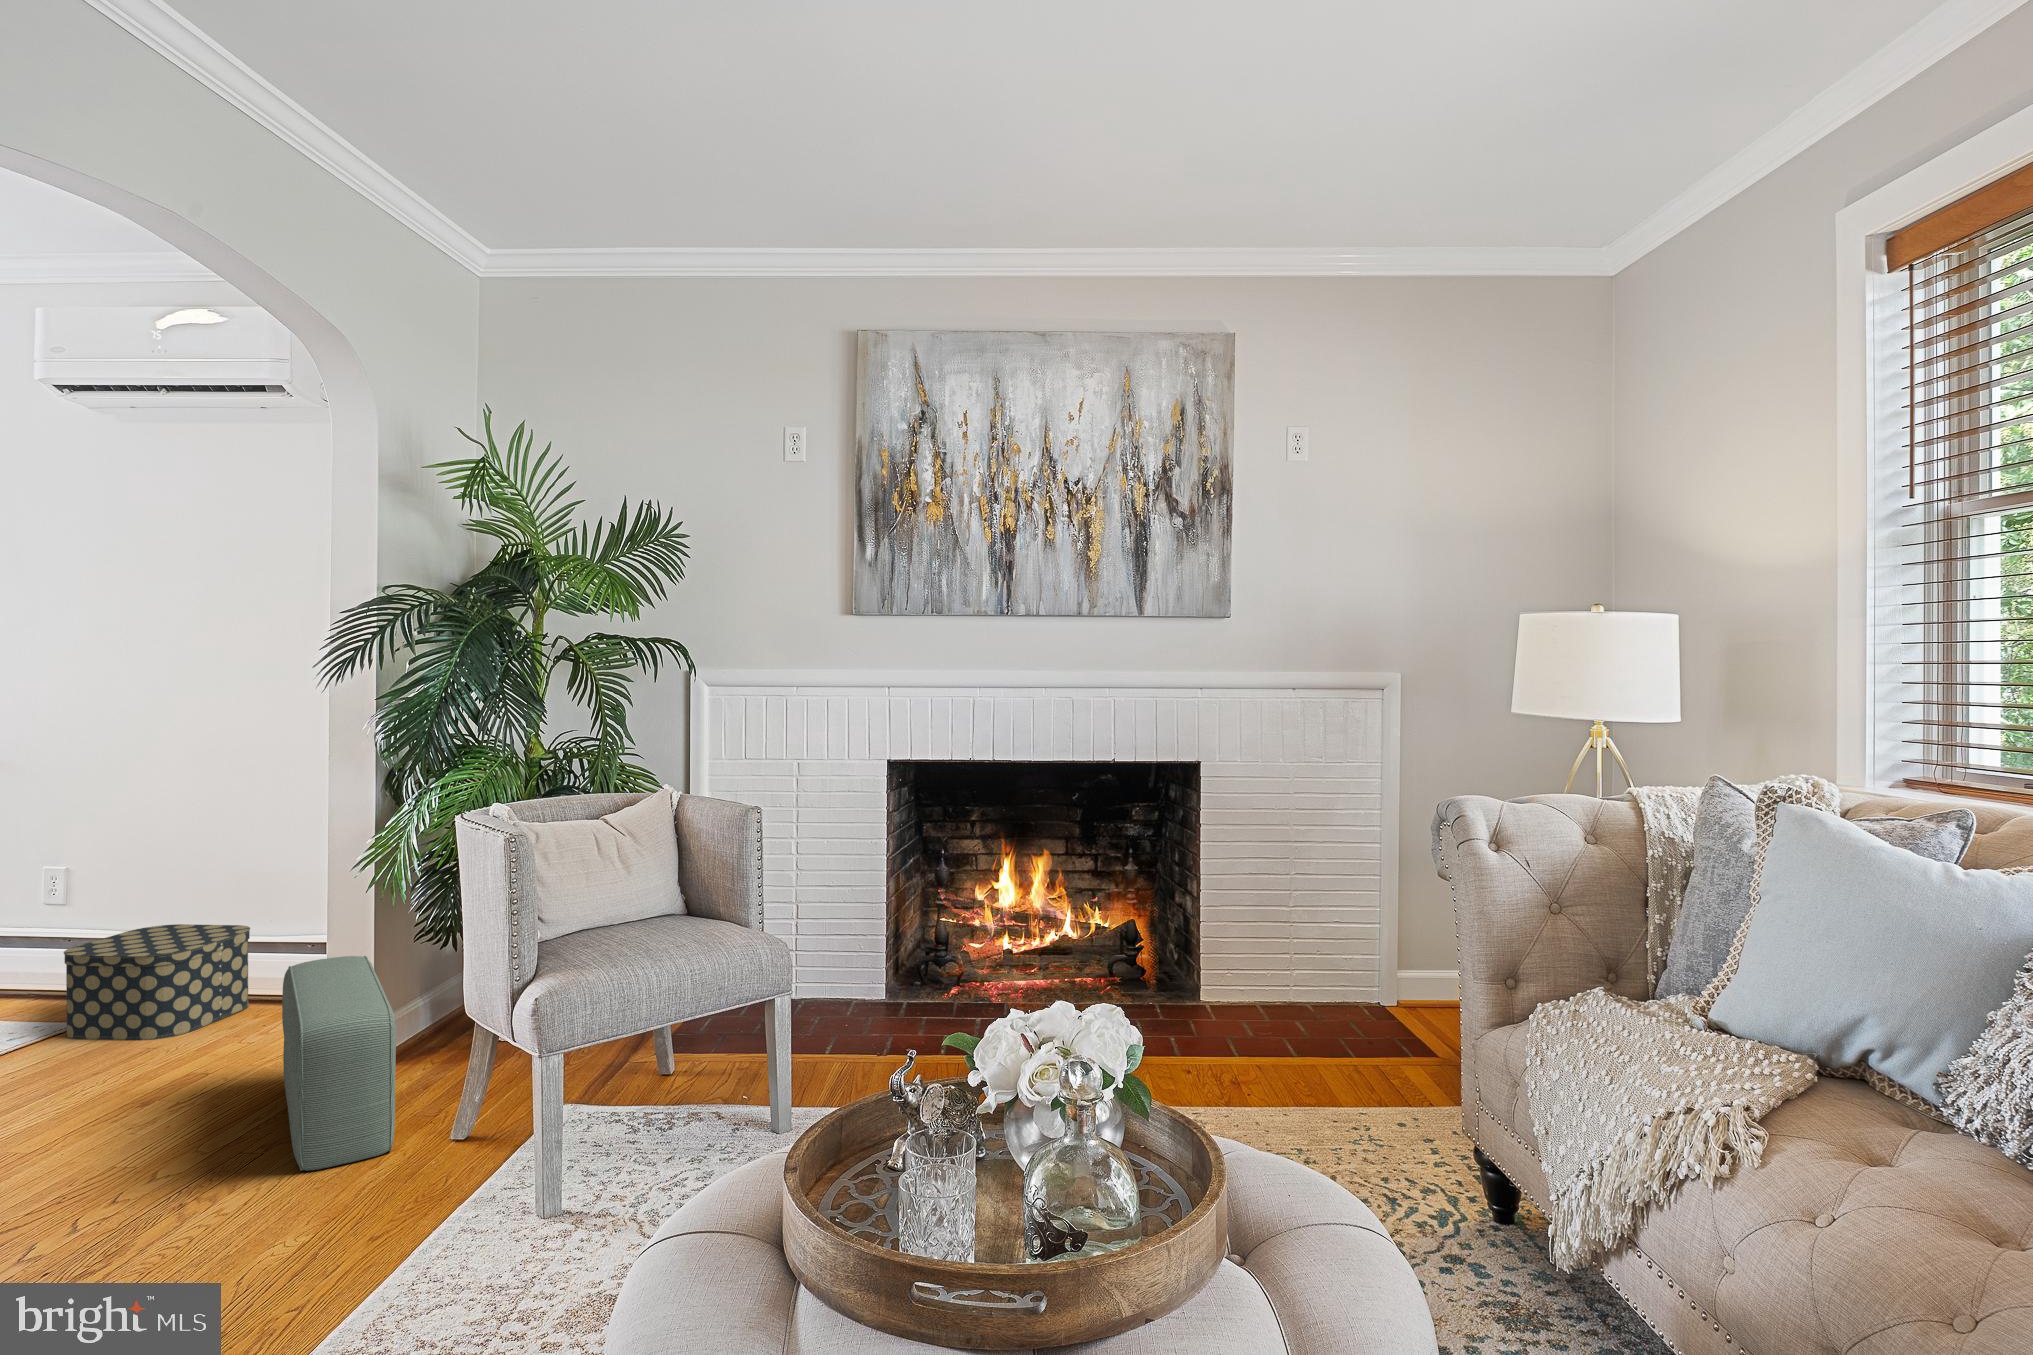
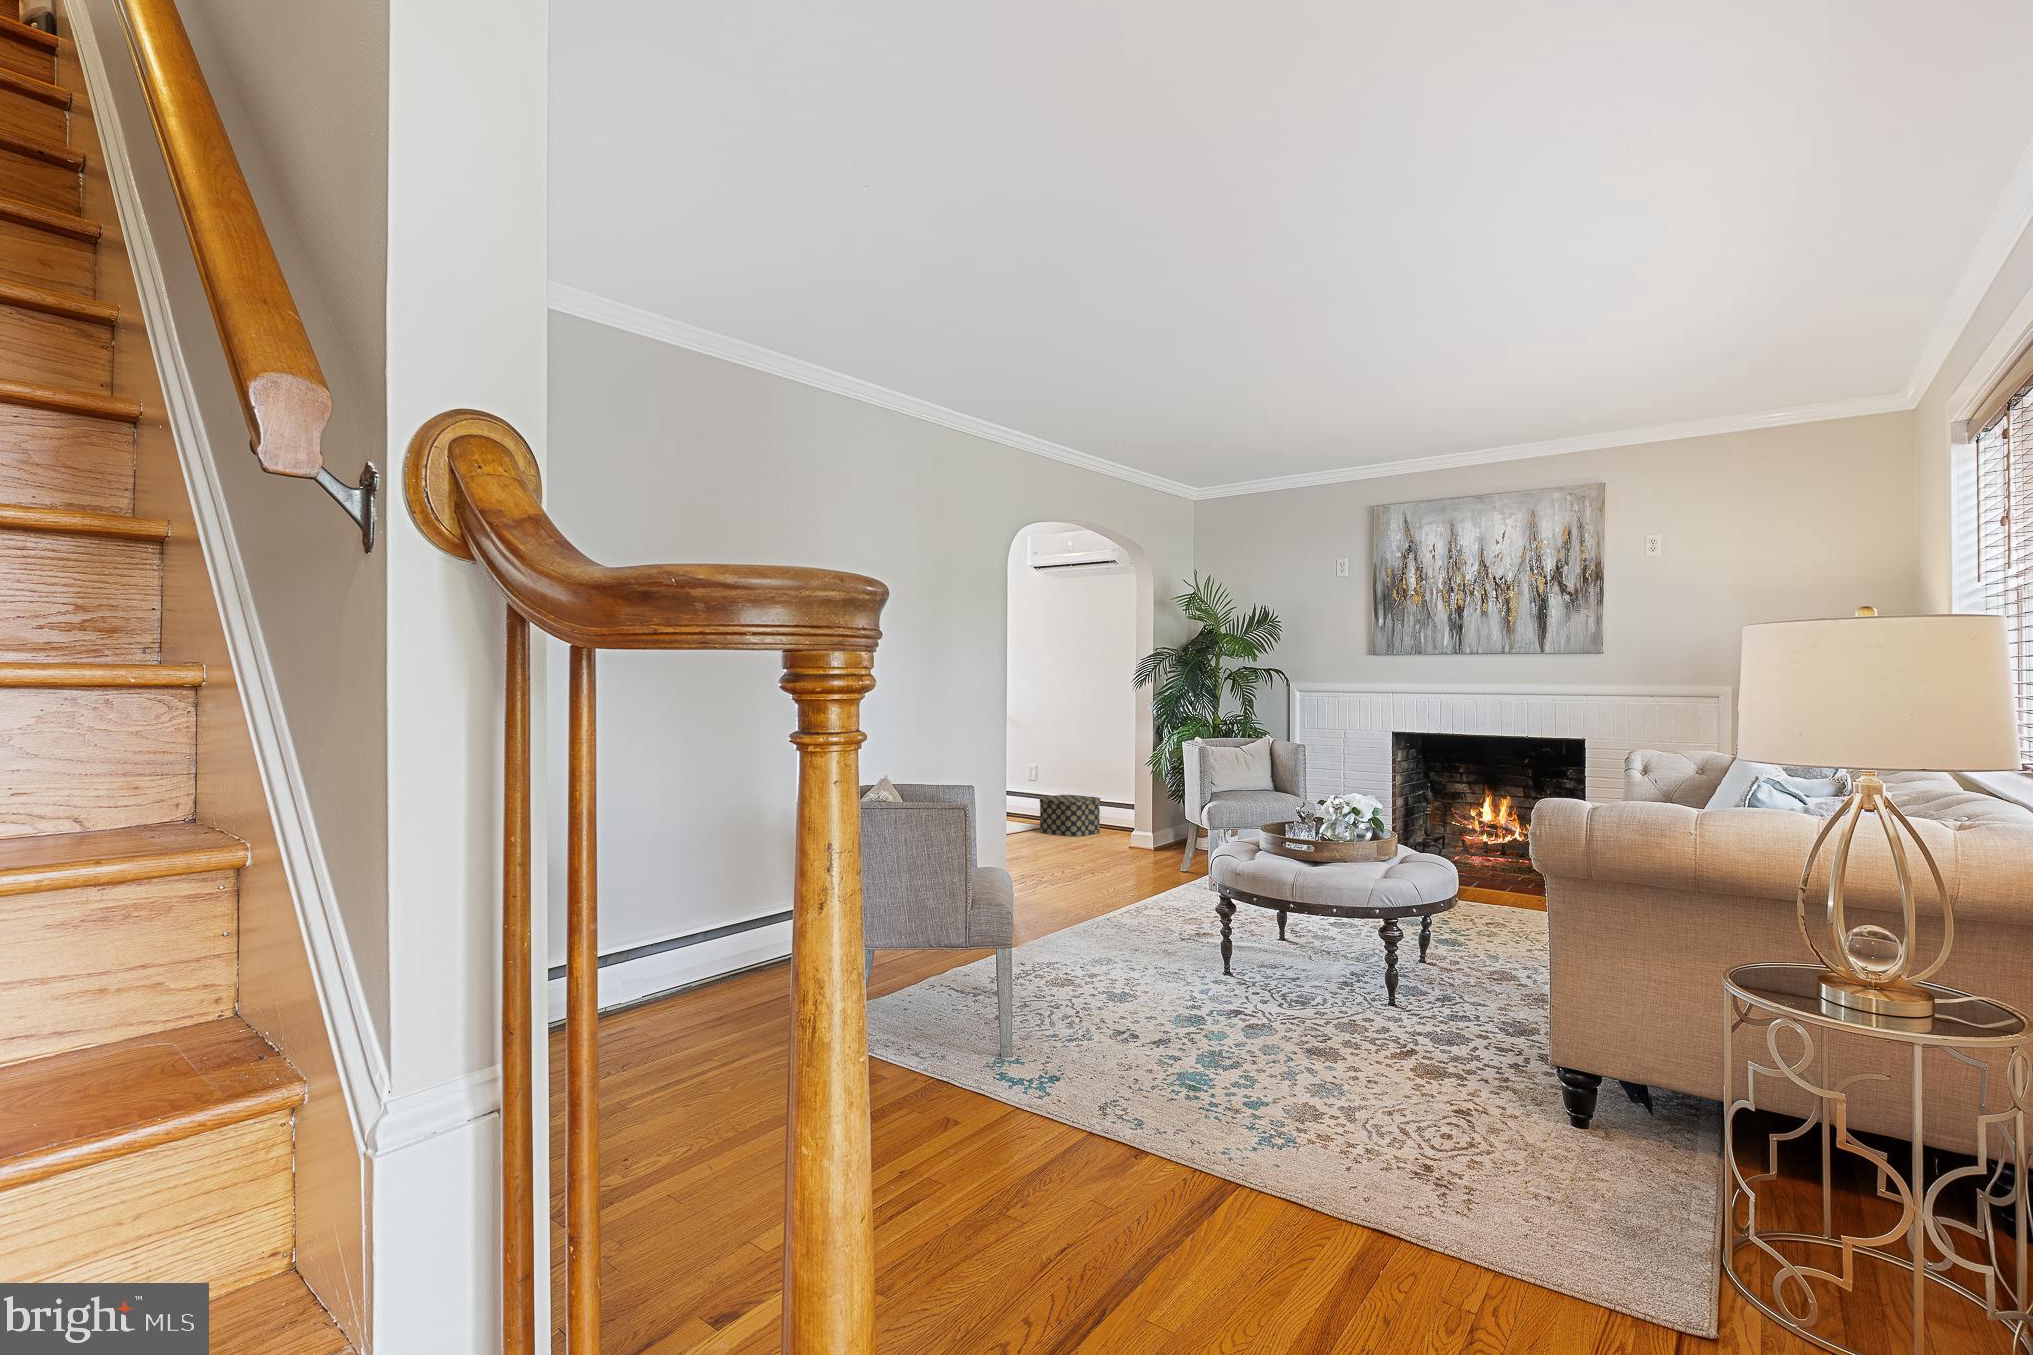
pouf: present [282,956,396,1171] -> none [1121,802,1163,870]

